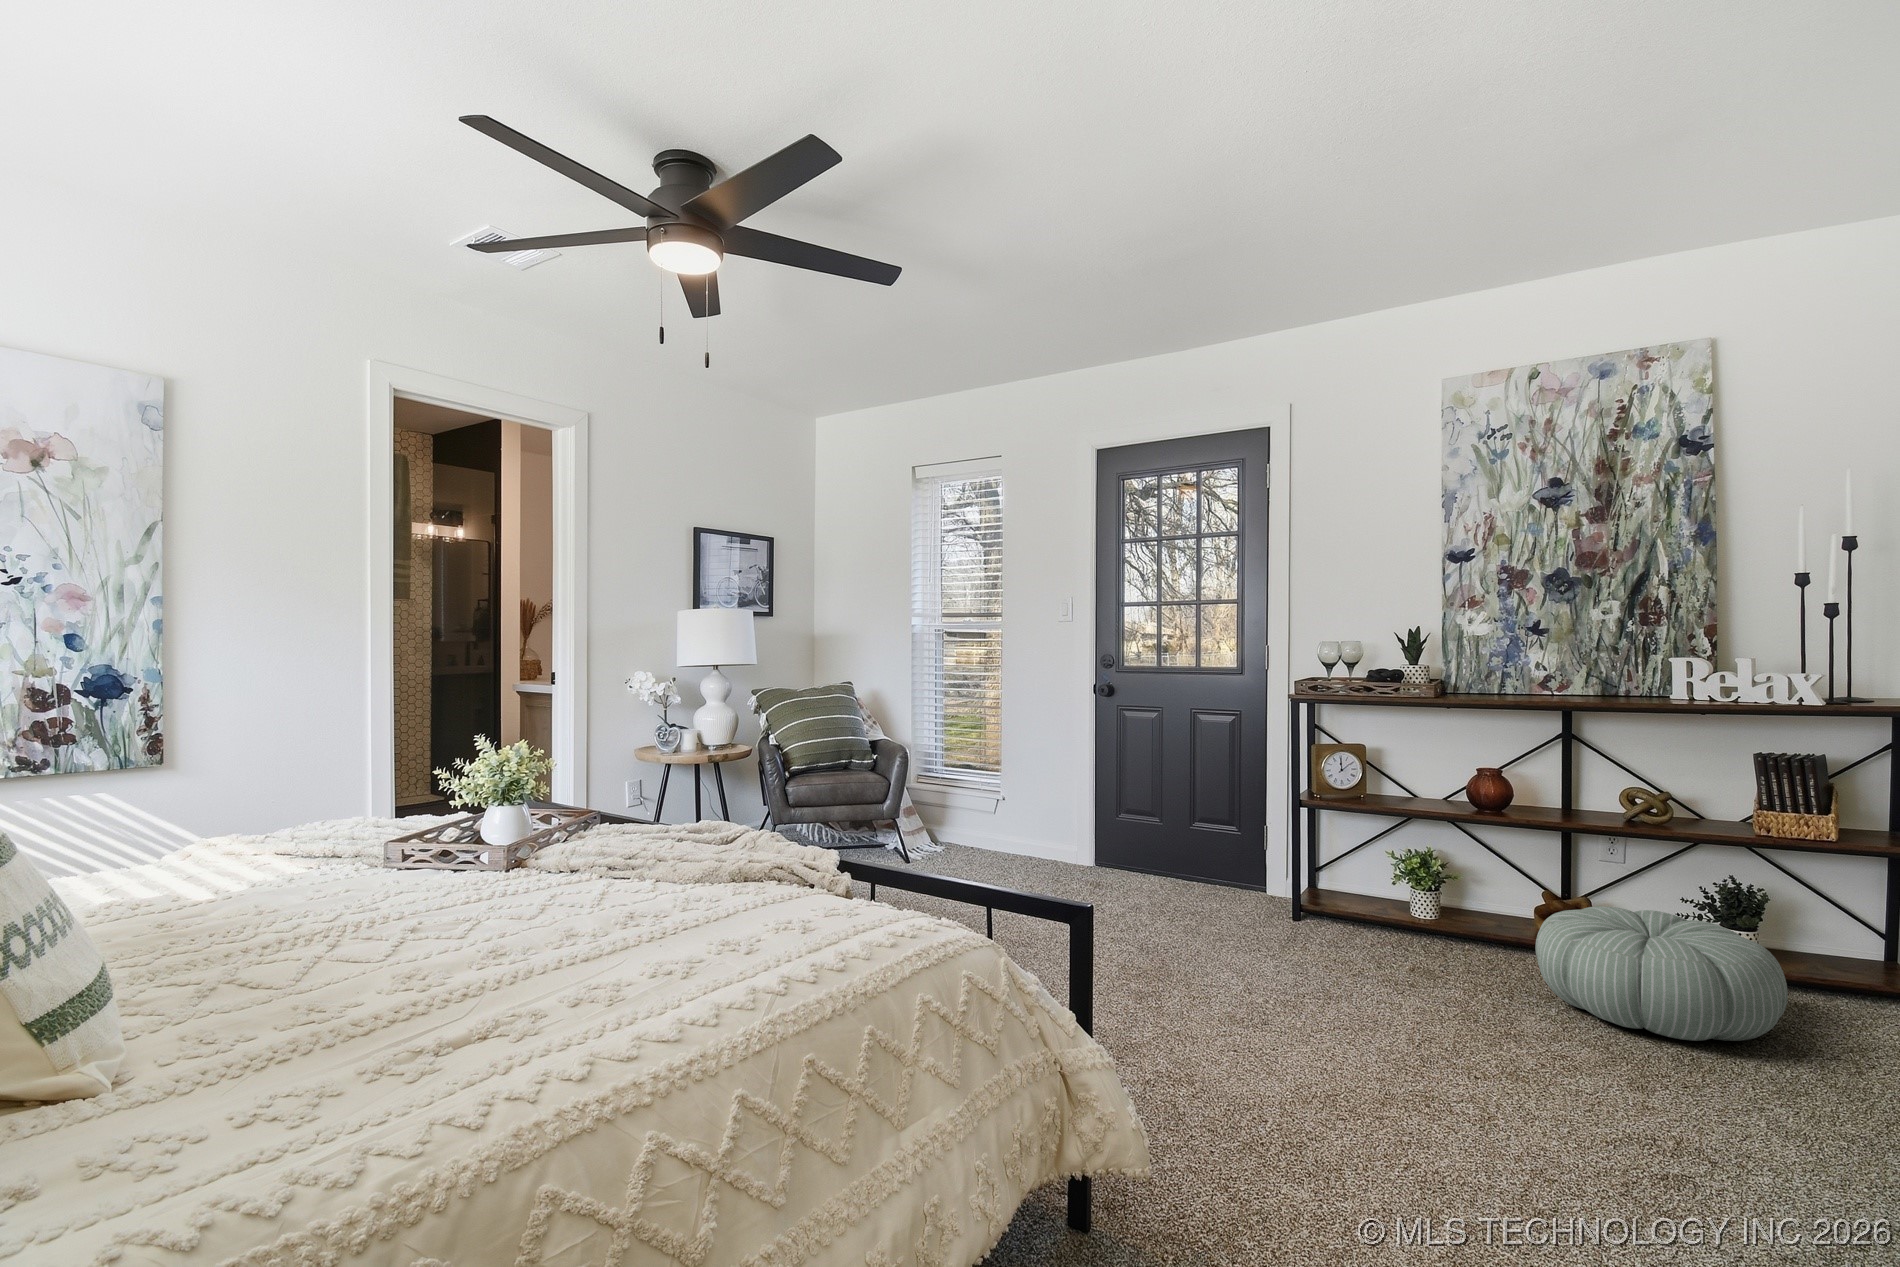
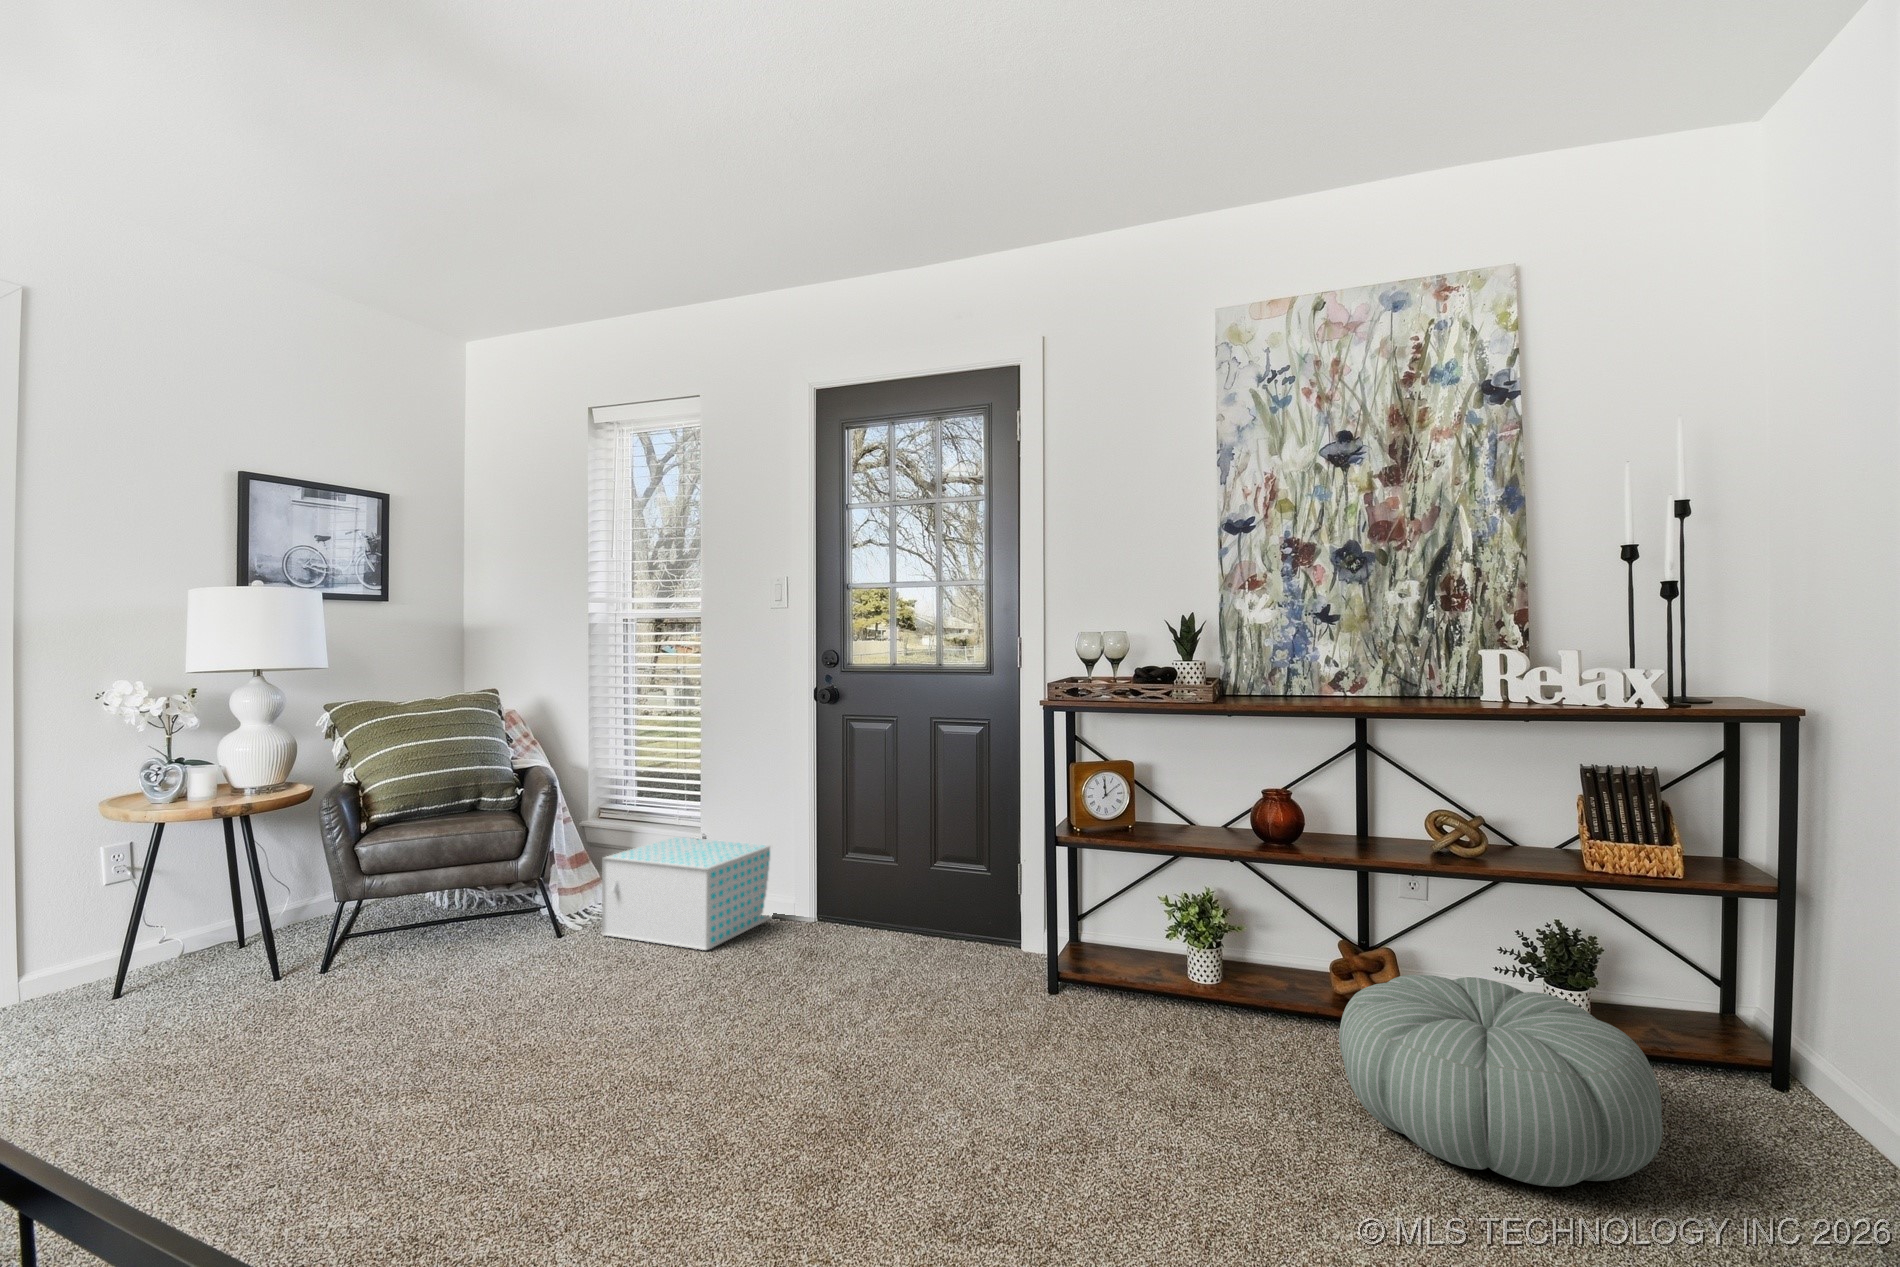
storage box: none [935,795,1059,878] -> present [602,837,771,950]

